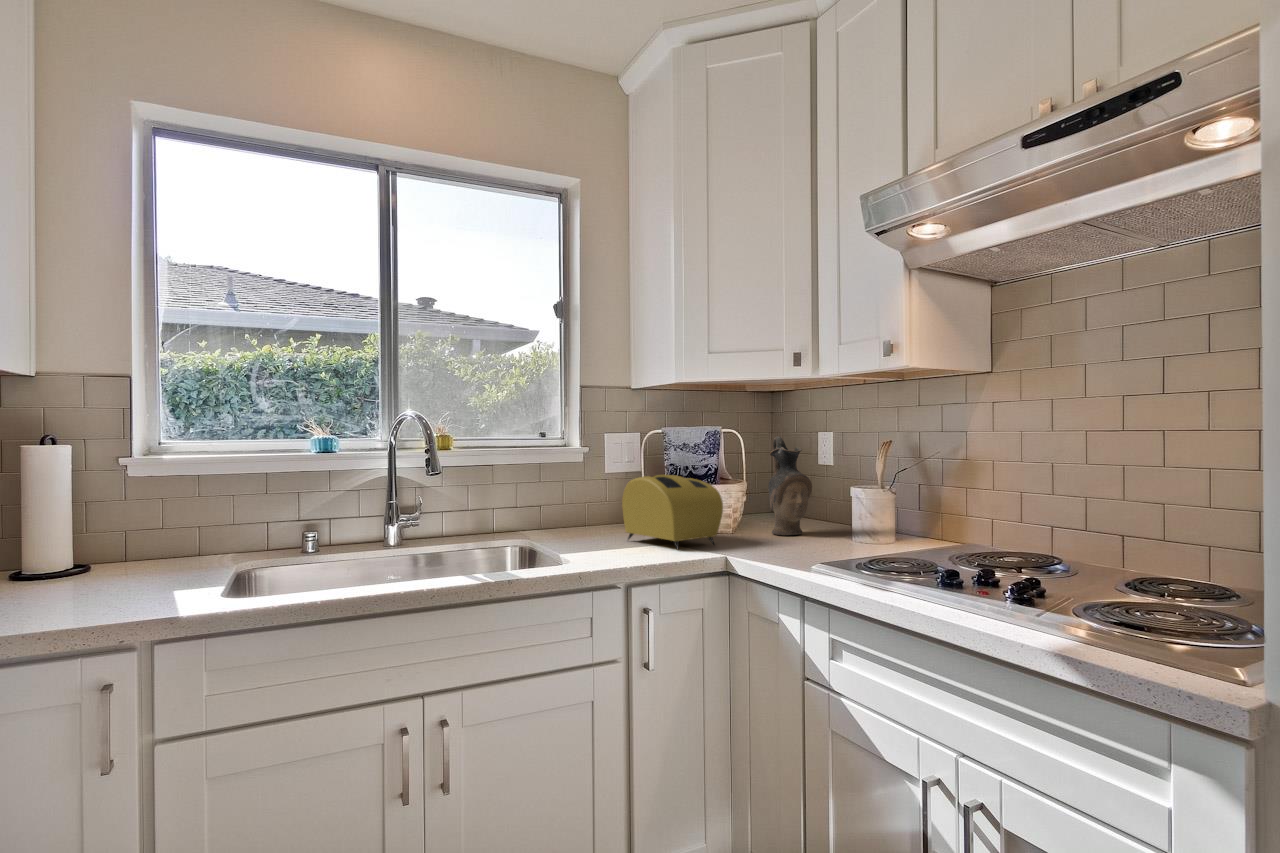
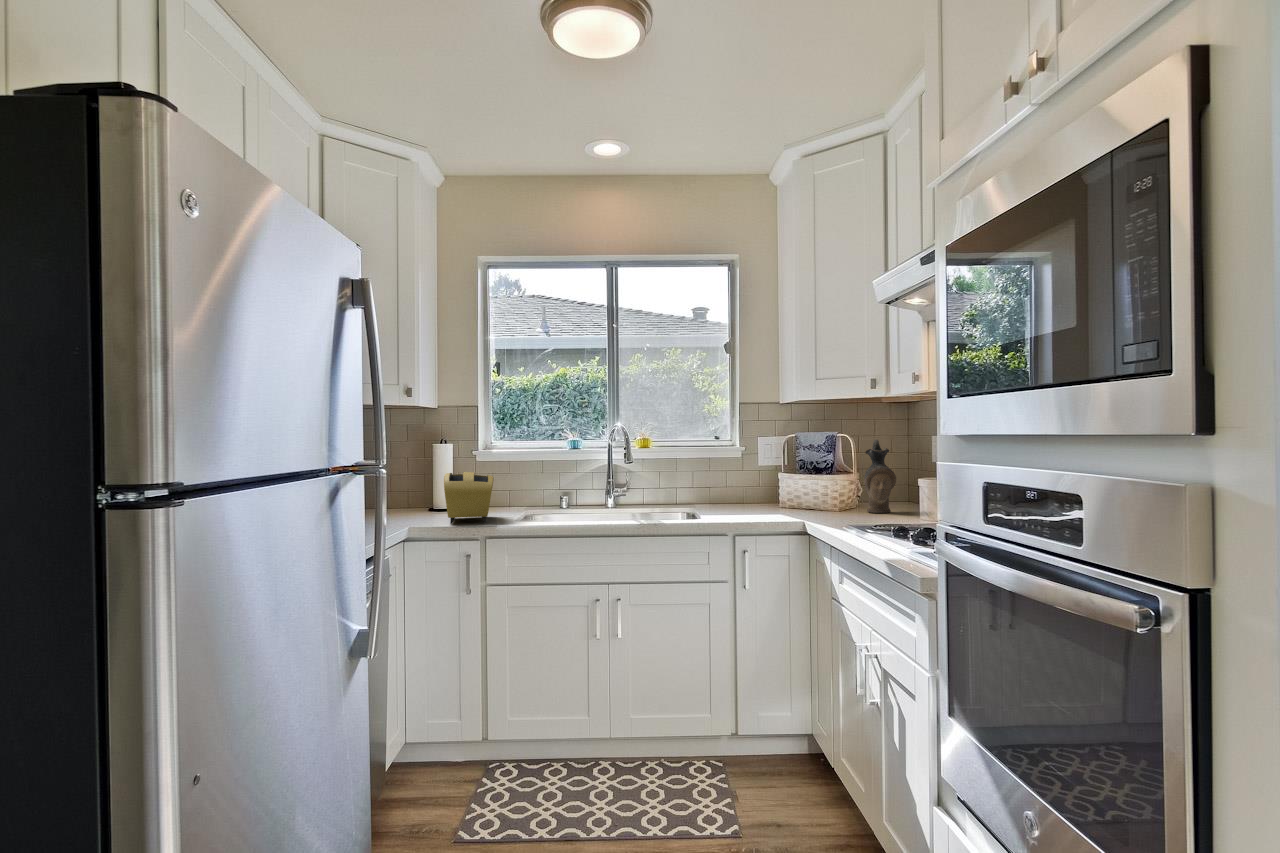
toaster: present [622,475,723,550] -> present [444,472,494,524]

